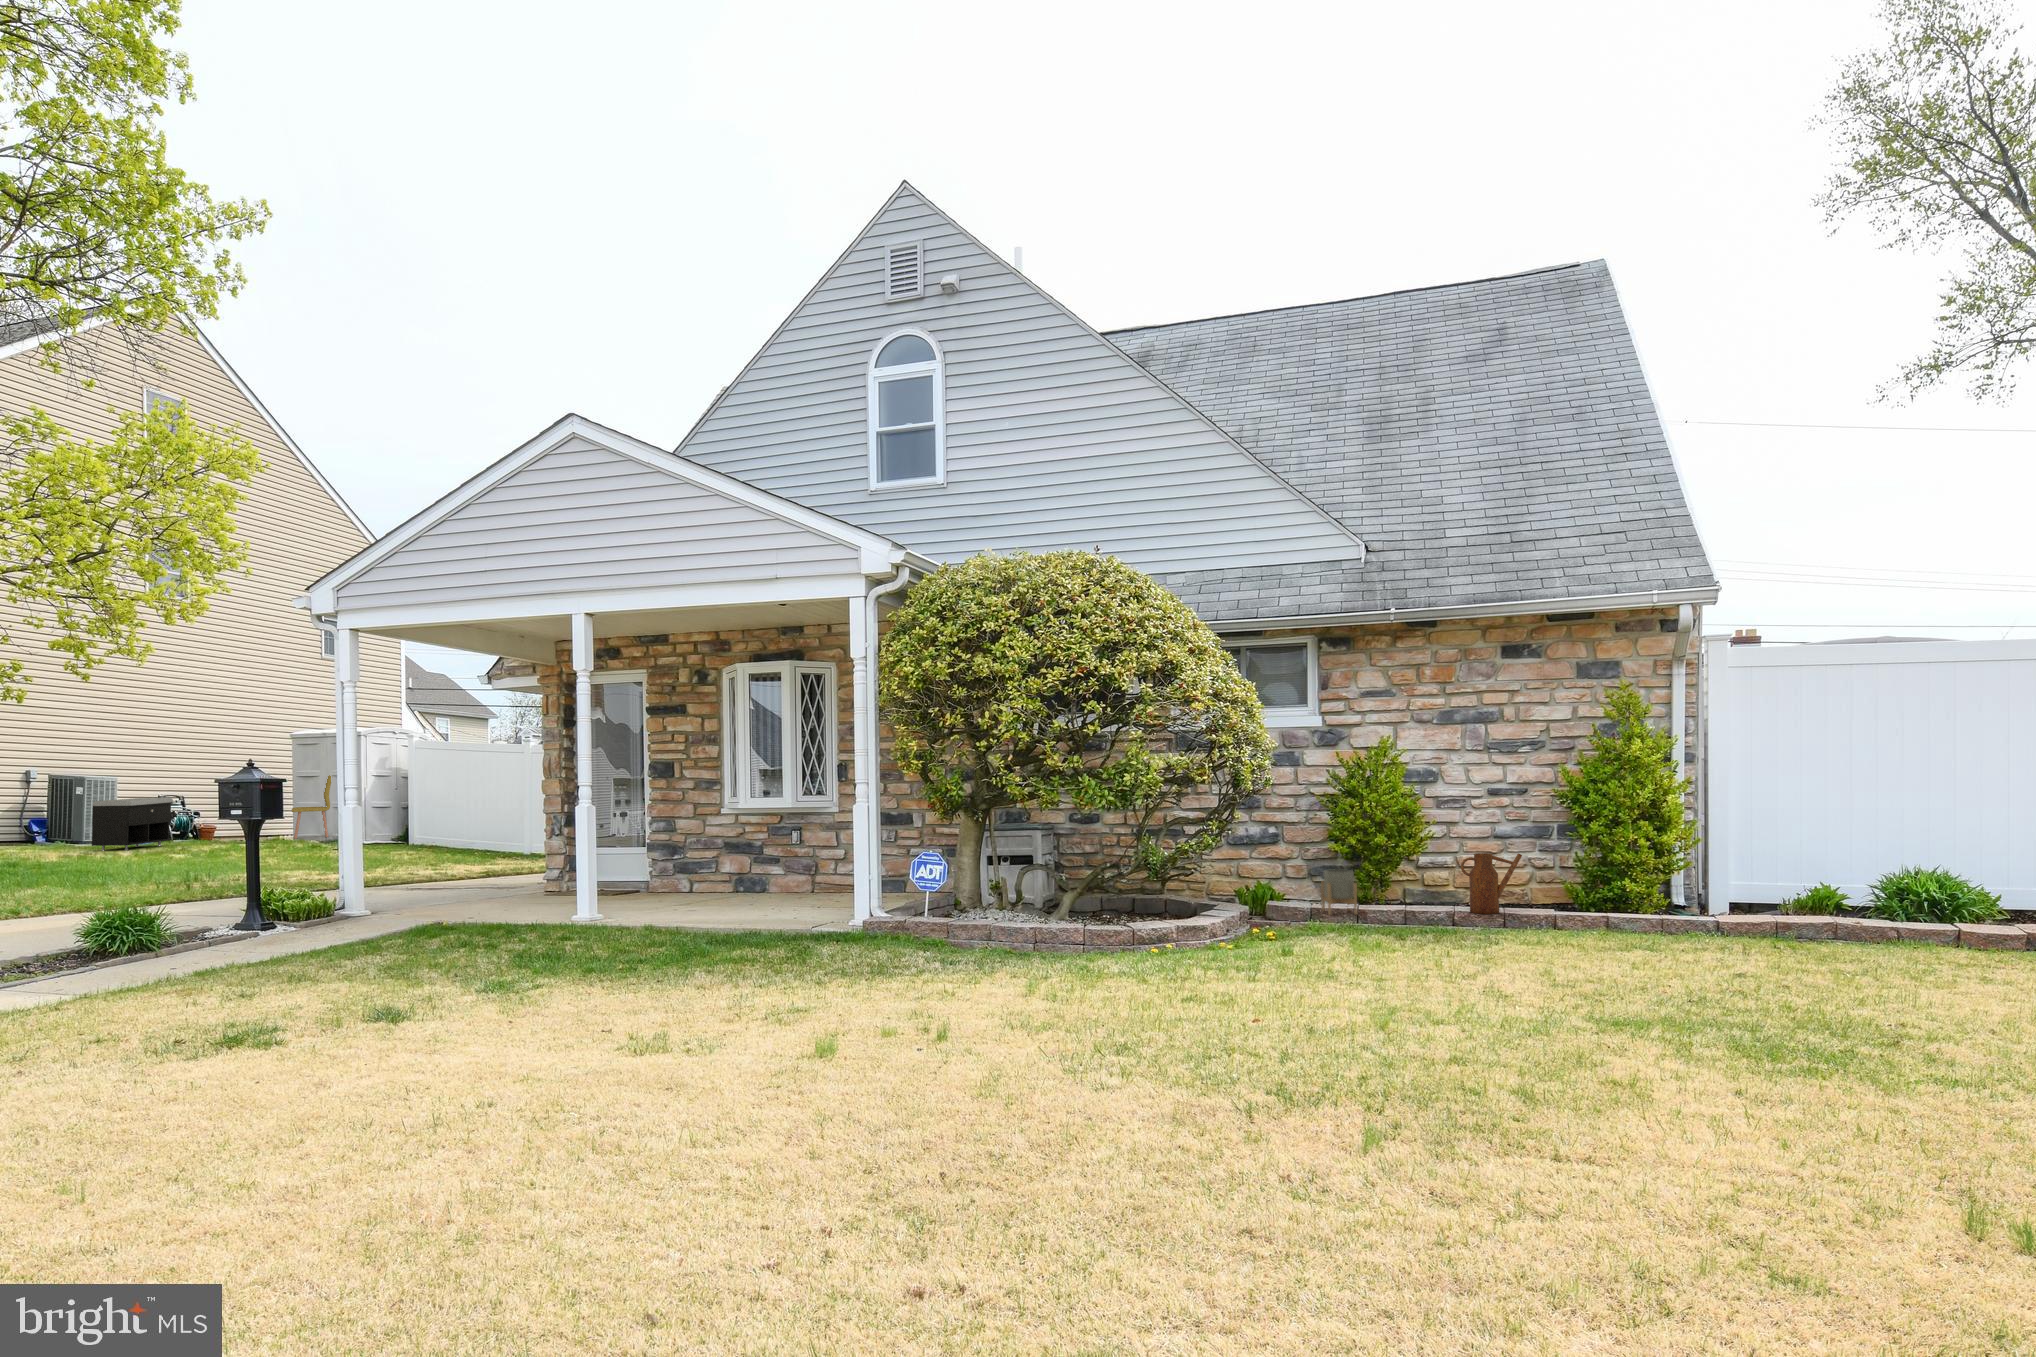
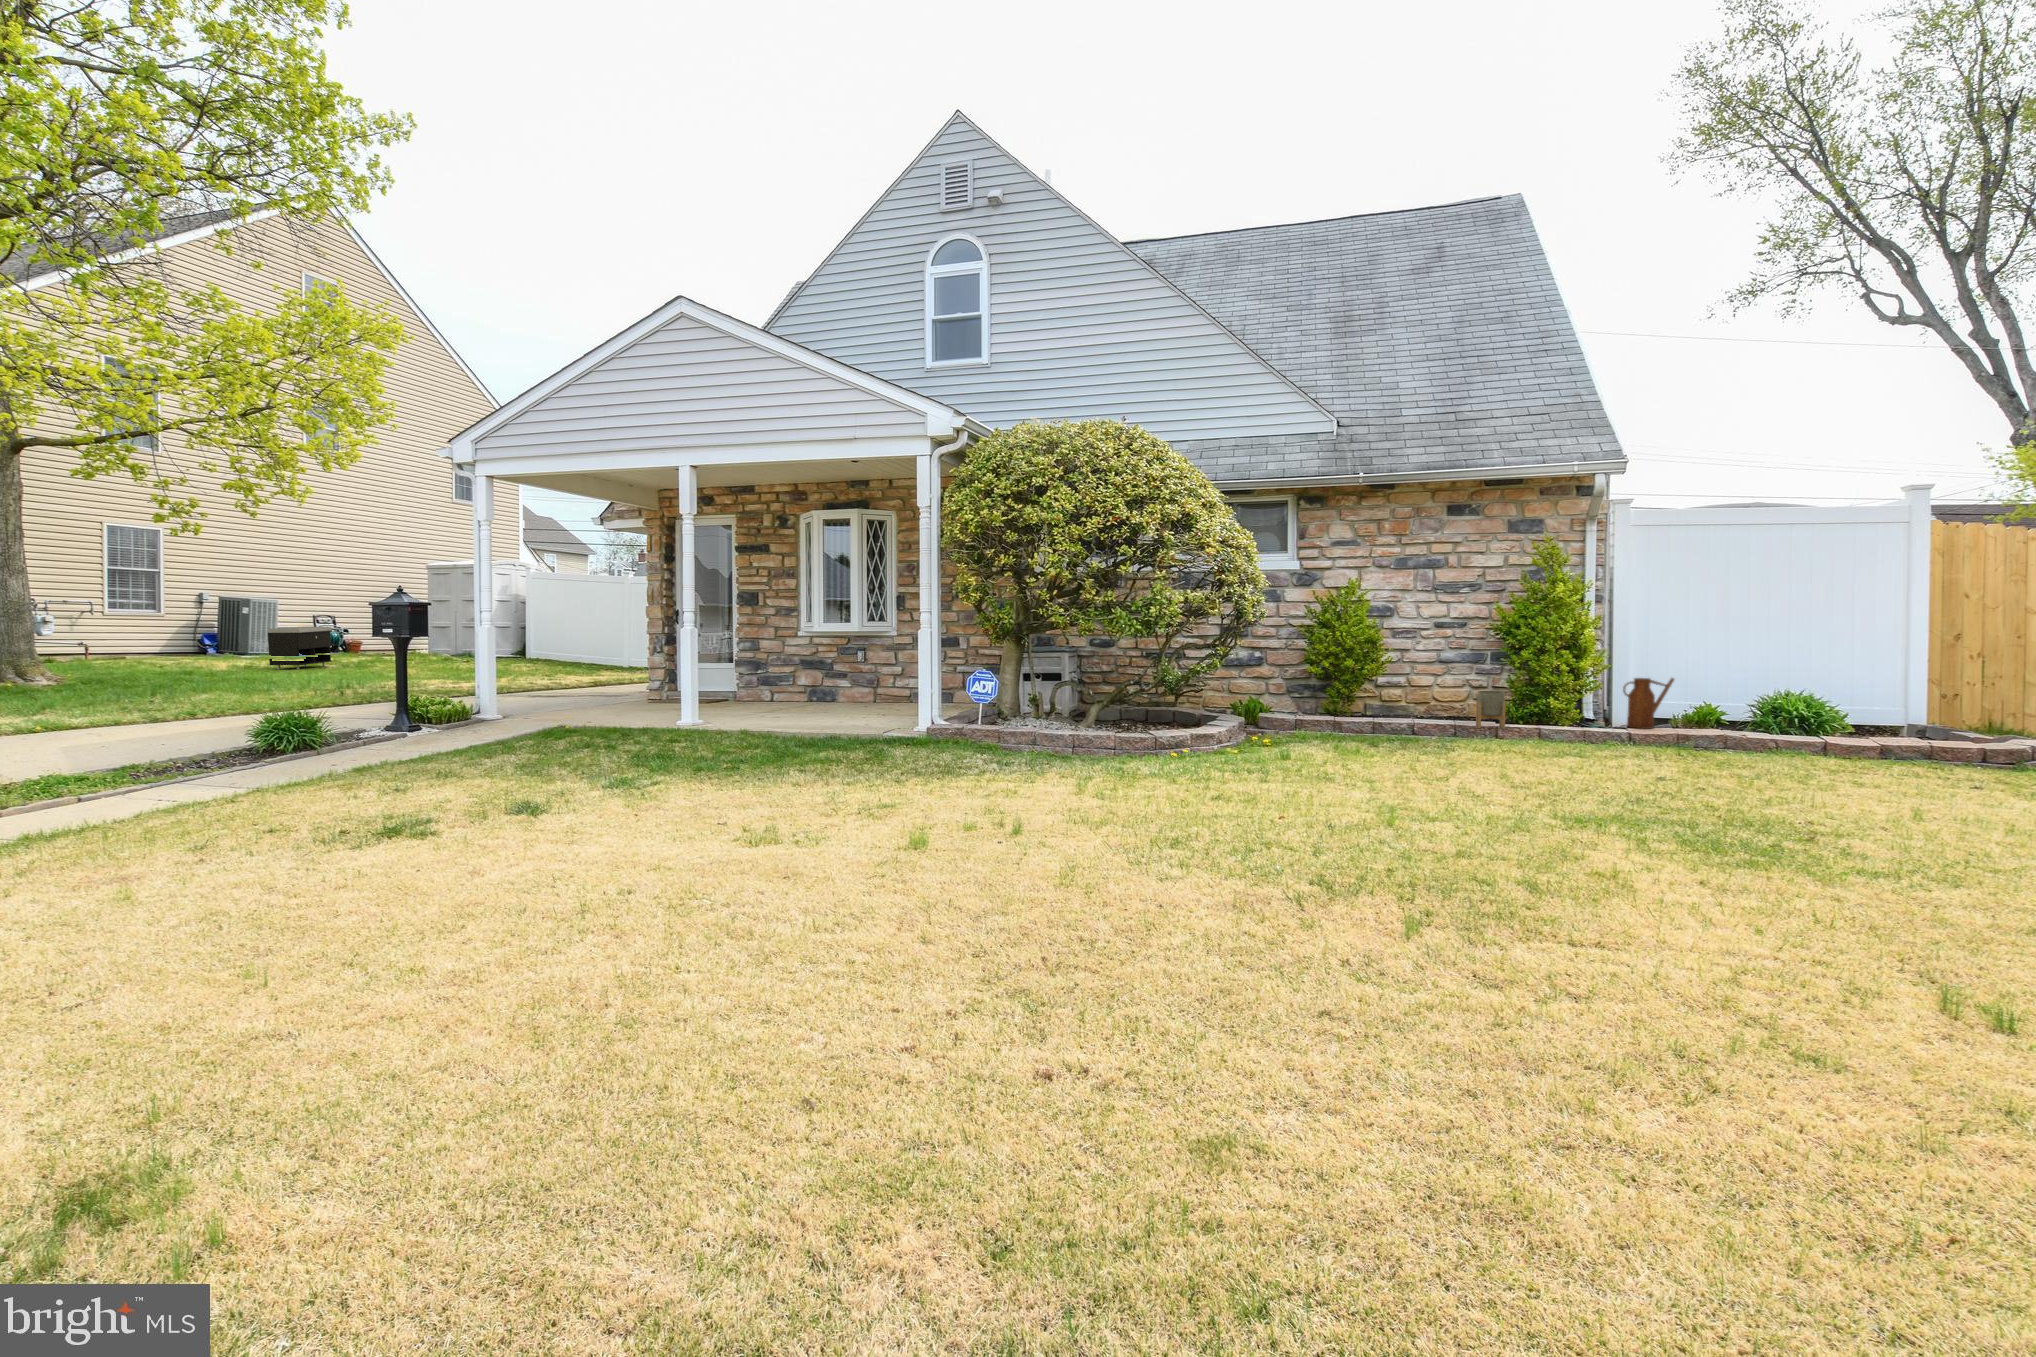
chair: present [292,775,331,839] -> none [428,609,461,662]
watering can: present [1461,853,1522,914] -> present [1623,678,1674,729]
planter: present [1321,869,1357,915] -> present [1476,691,1506,729]

